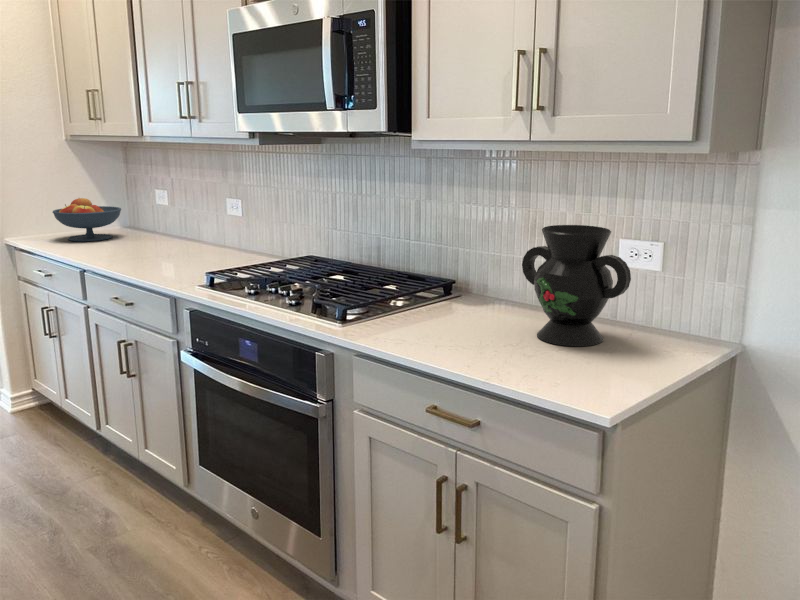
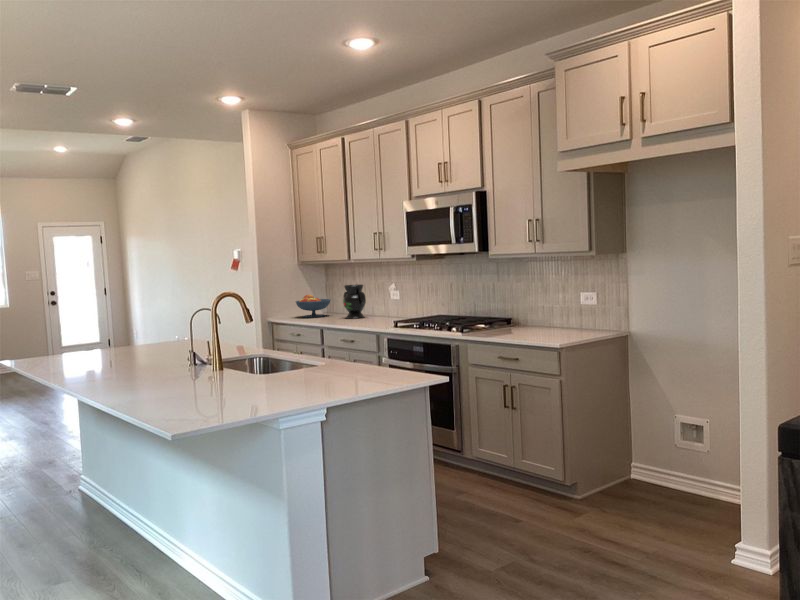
decorative vase: present [522,225,631,346] -> present [343,285,366,319]

